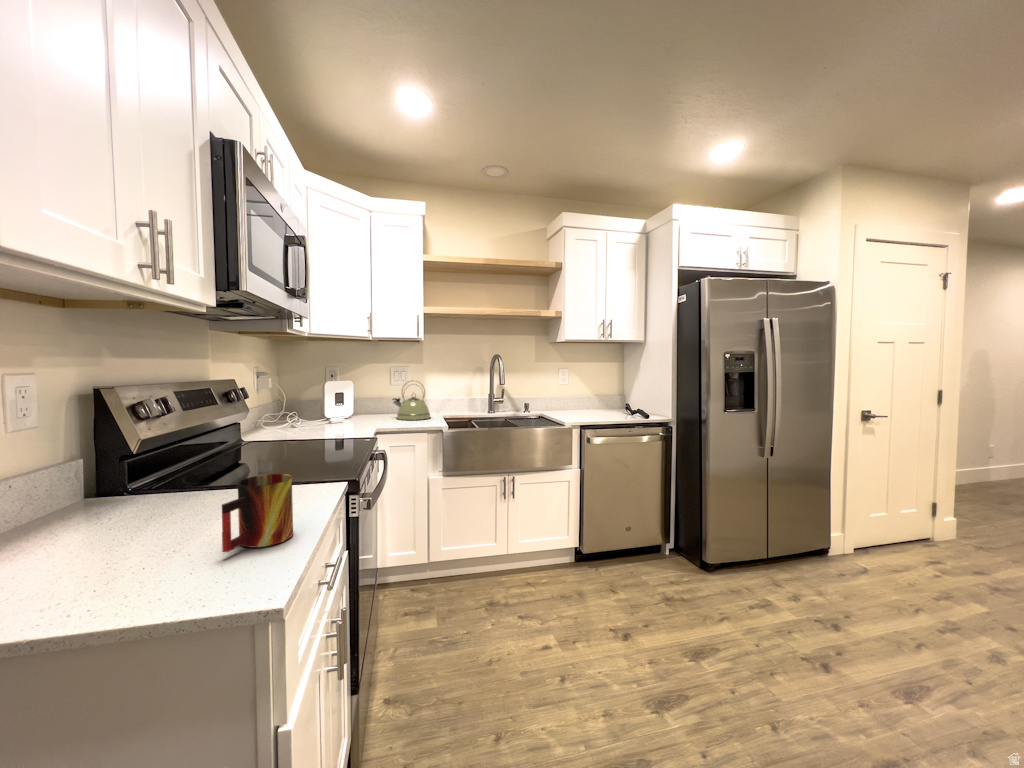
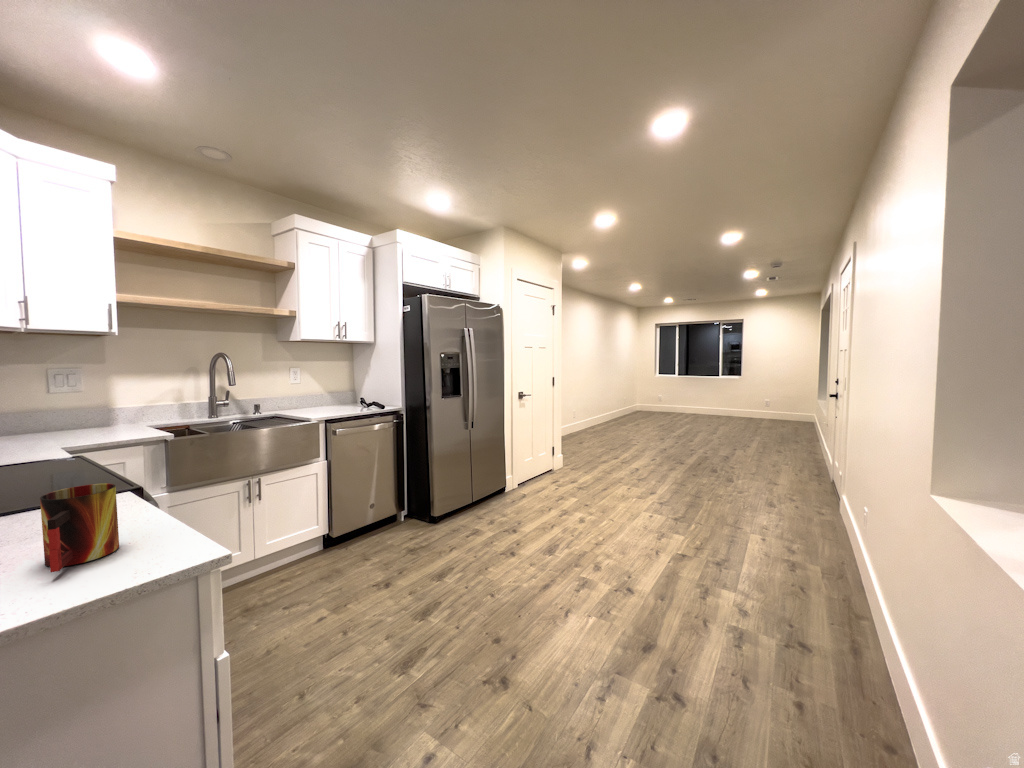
kettle: present [392,381,430,420] -> none [61,384,130,435]

